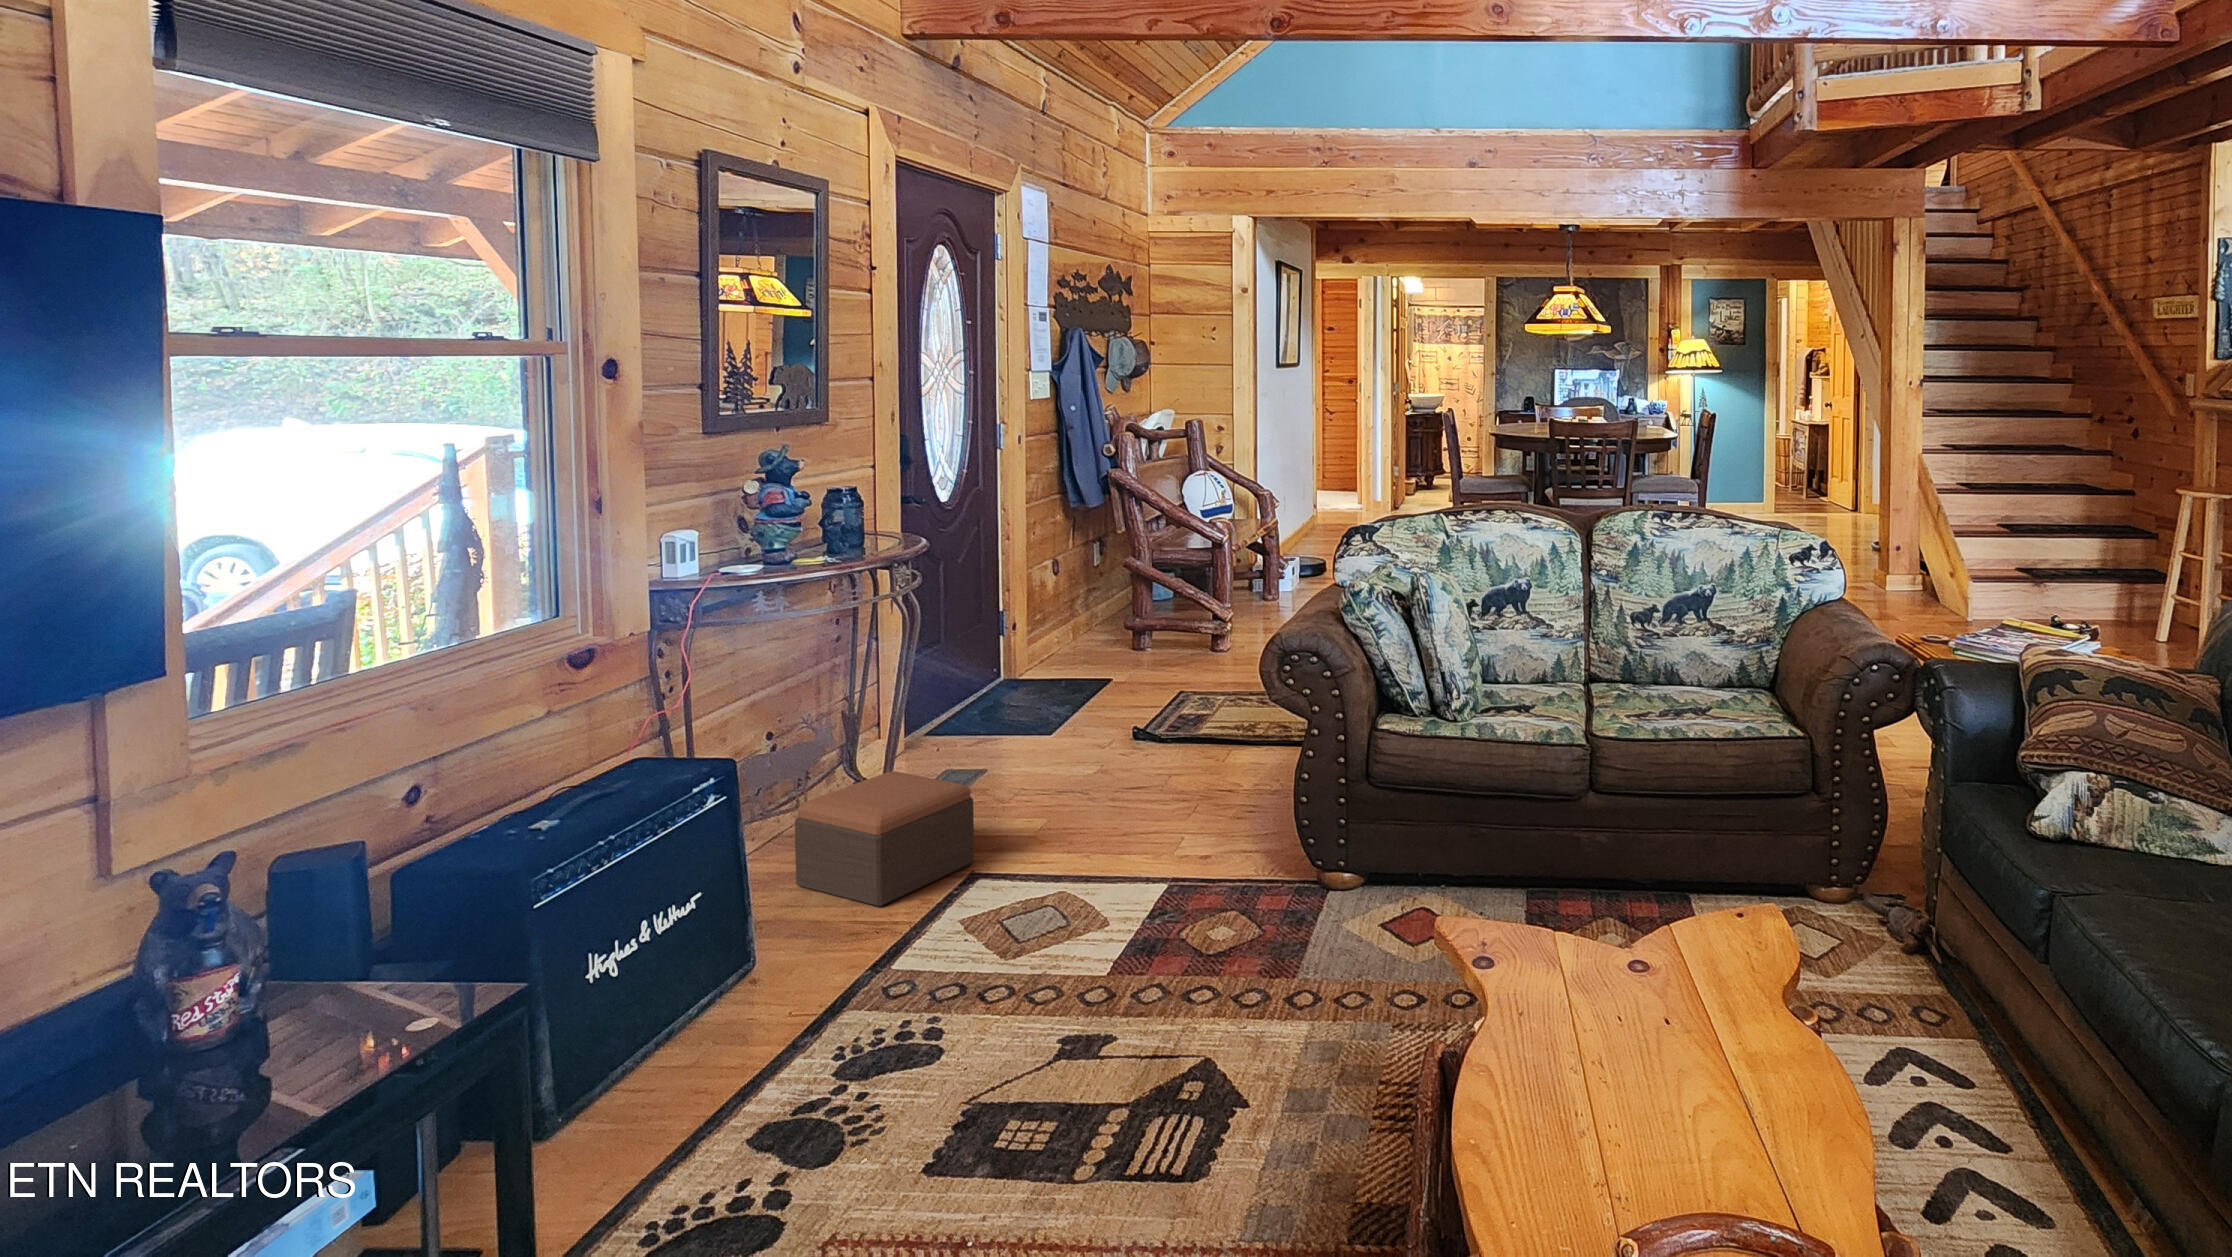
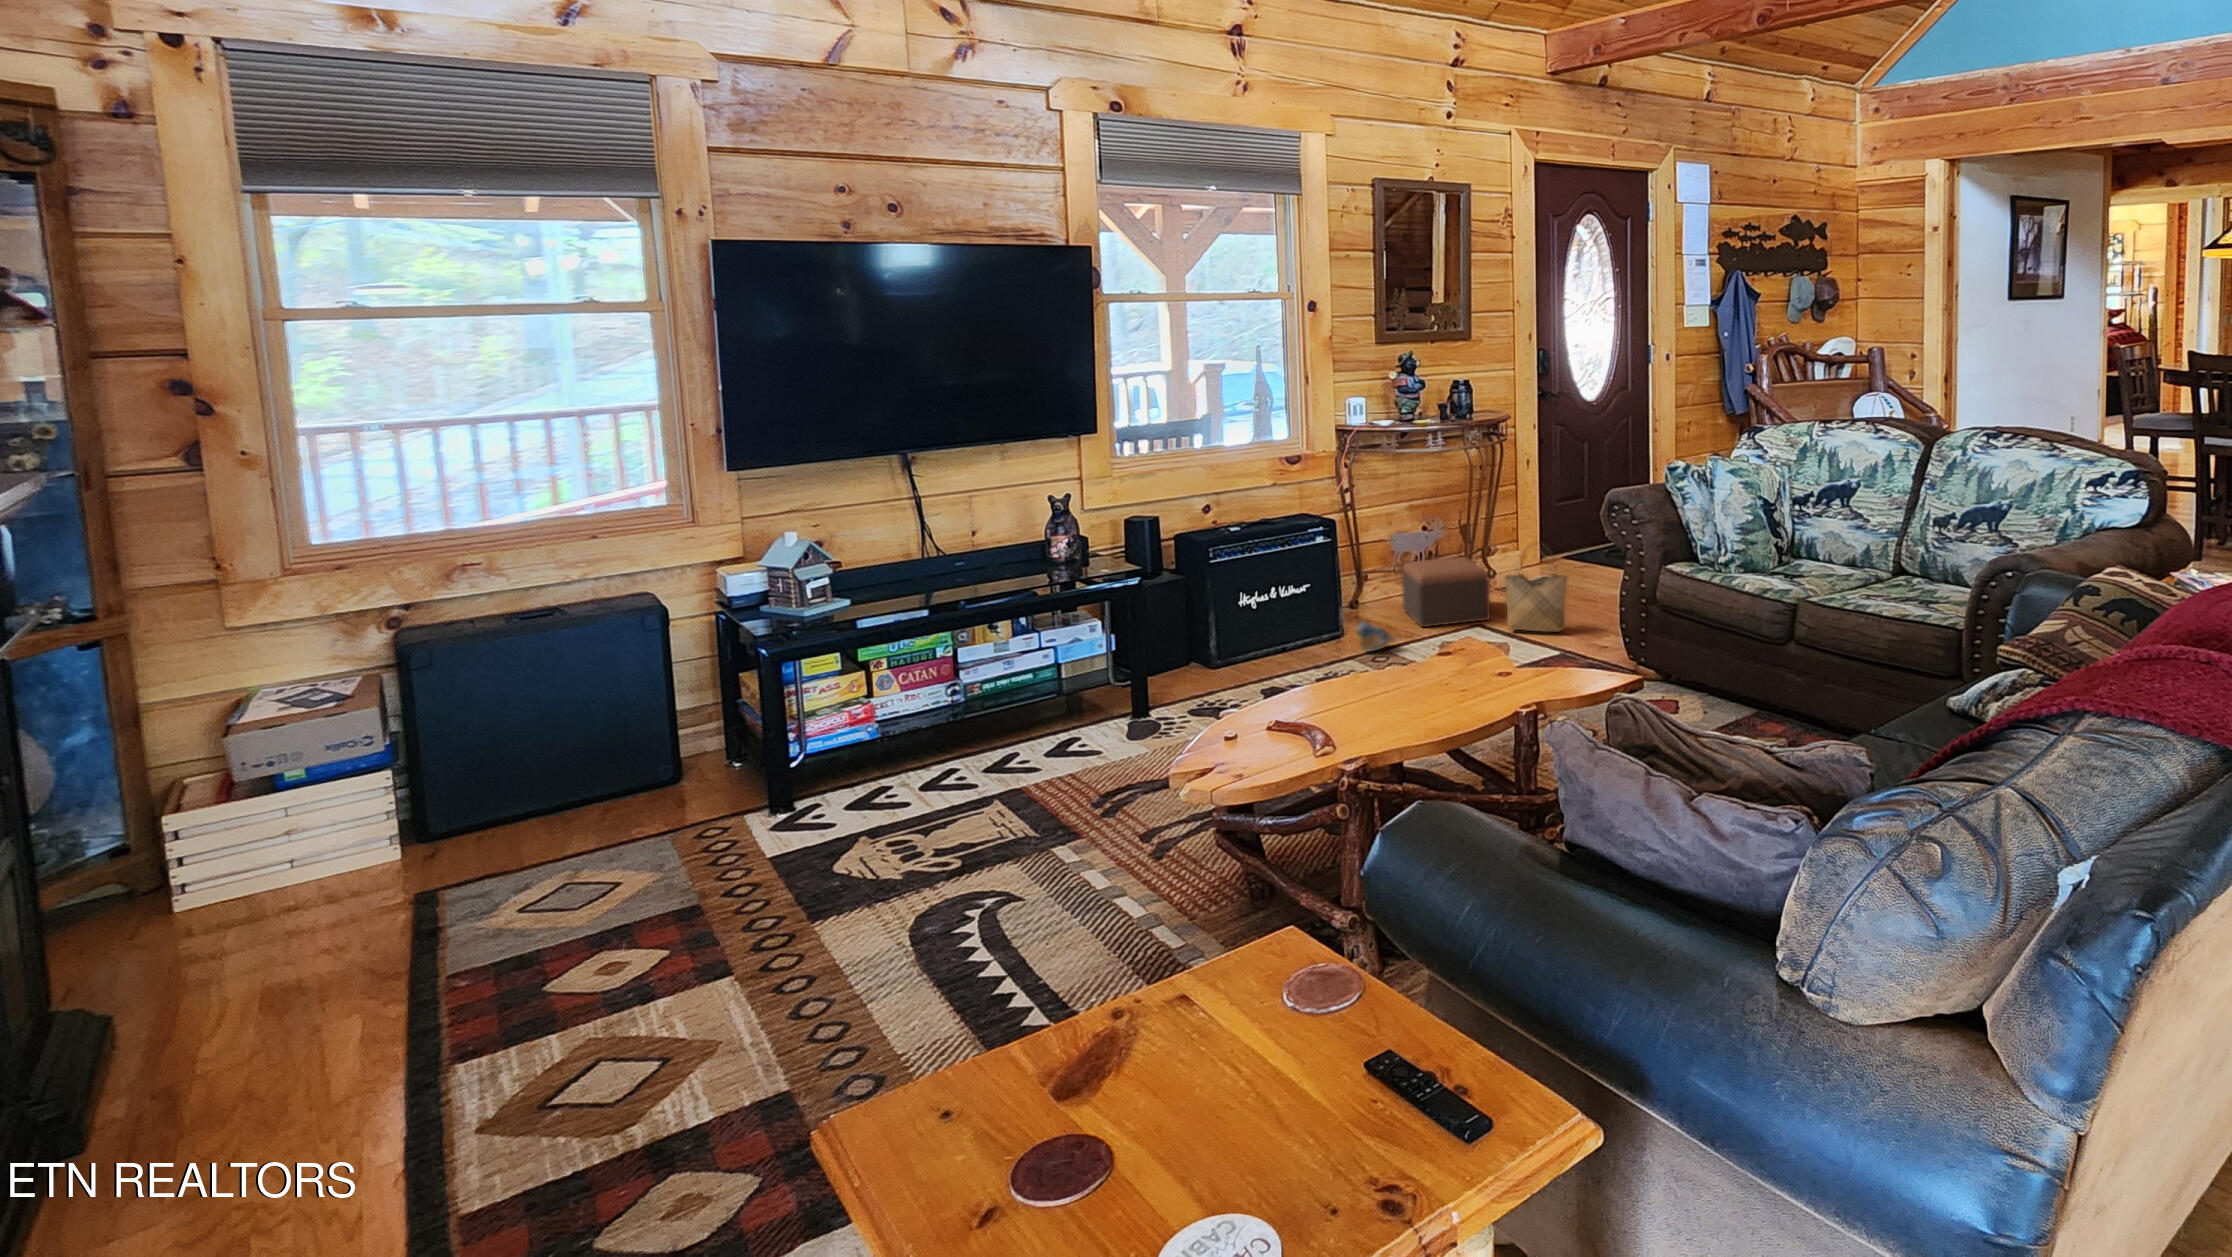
woven basket: none [1022,726,1119,870] -> present [1505,544,1567,632]
plush toy: none [833,928,900,981] -> present [1357,622,1396,651]

